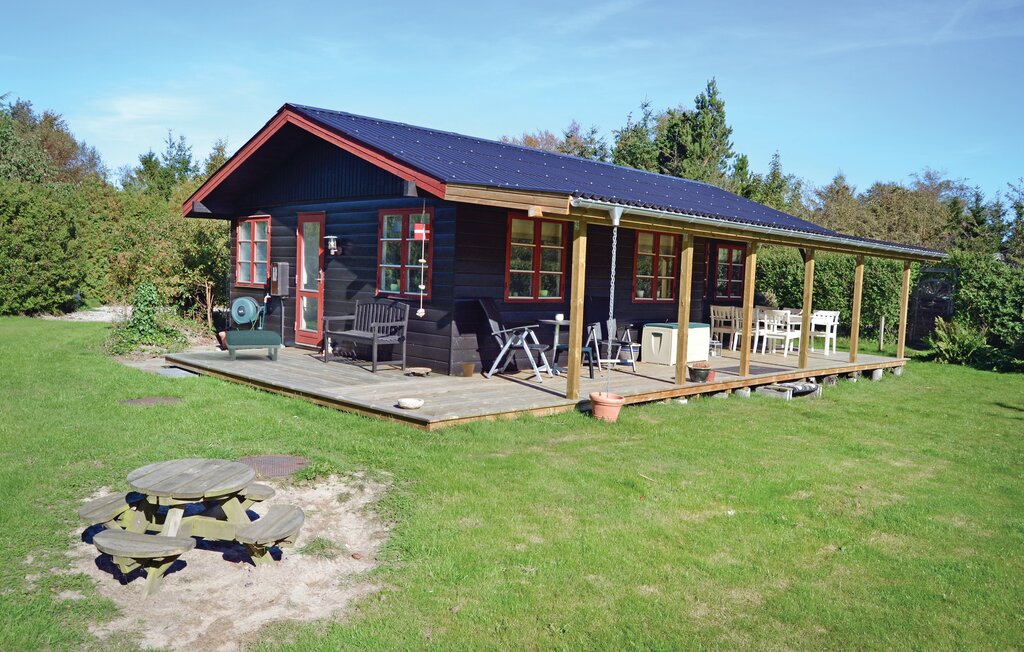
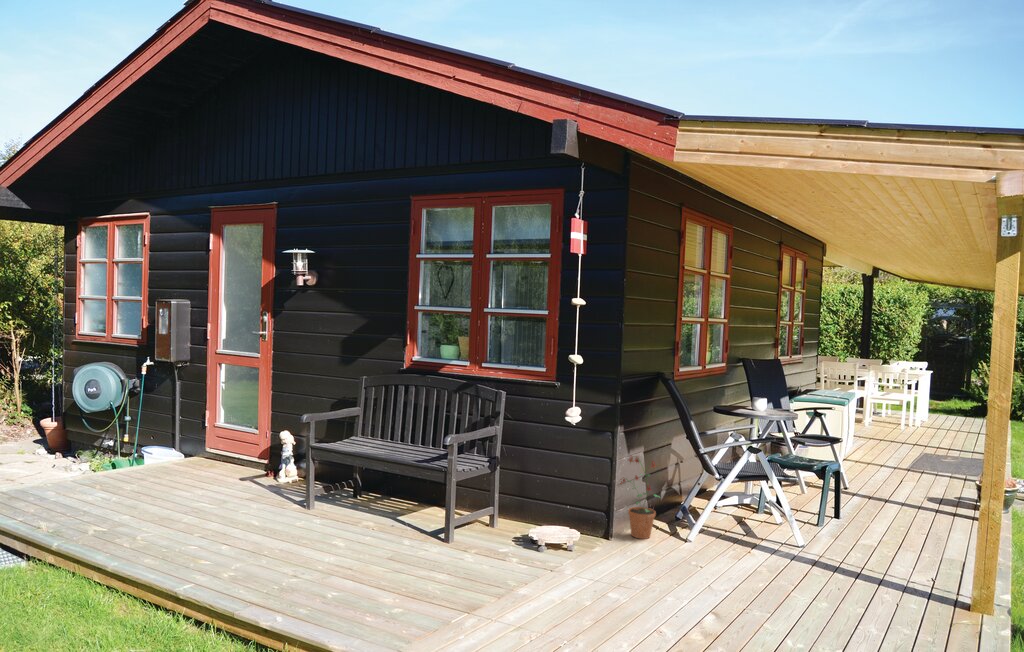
footstool: present [225,330,281,361] -> none [72,441,208,526]

